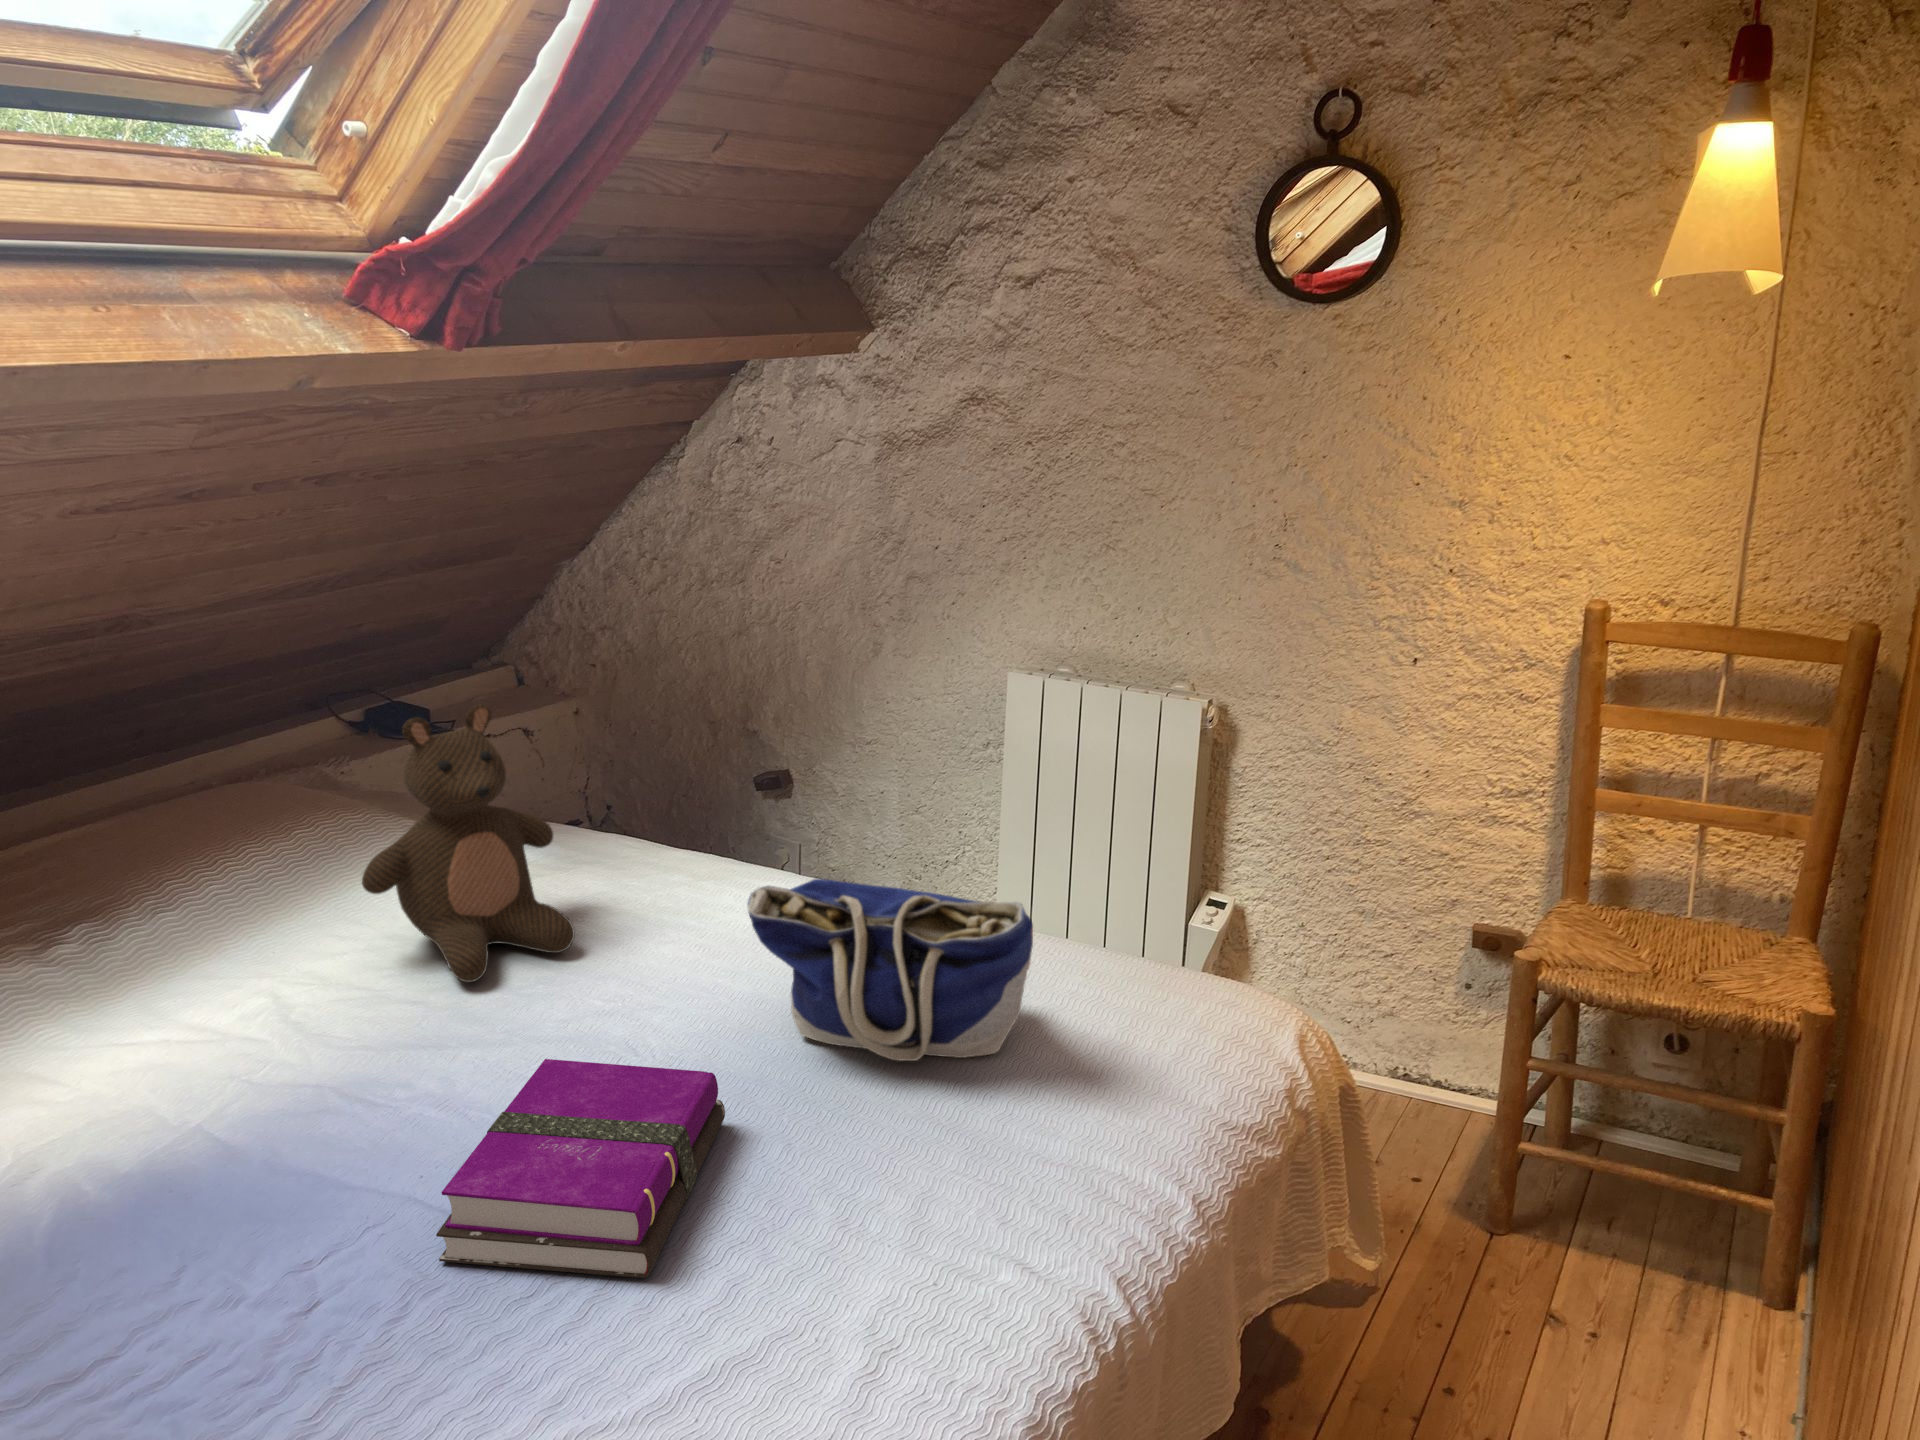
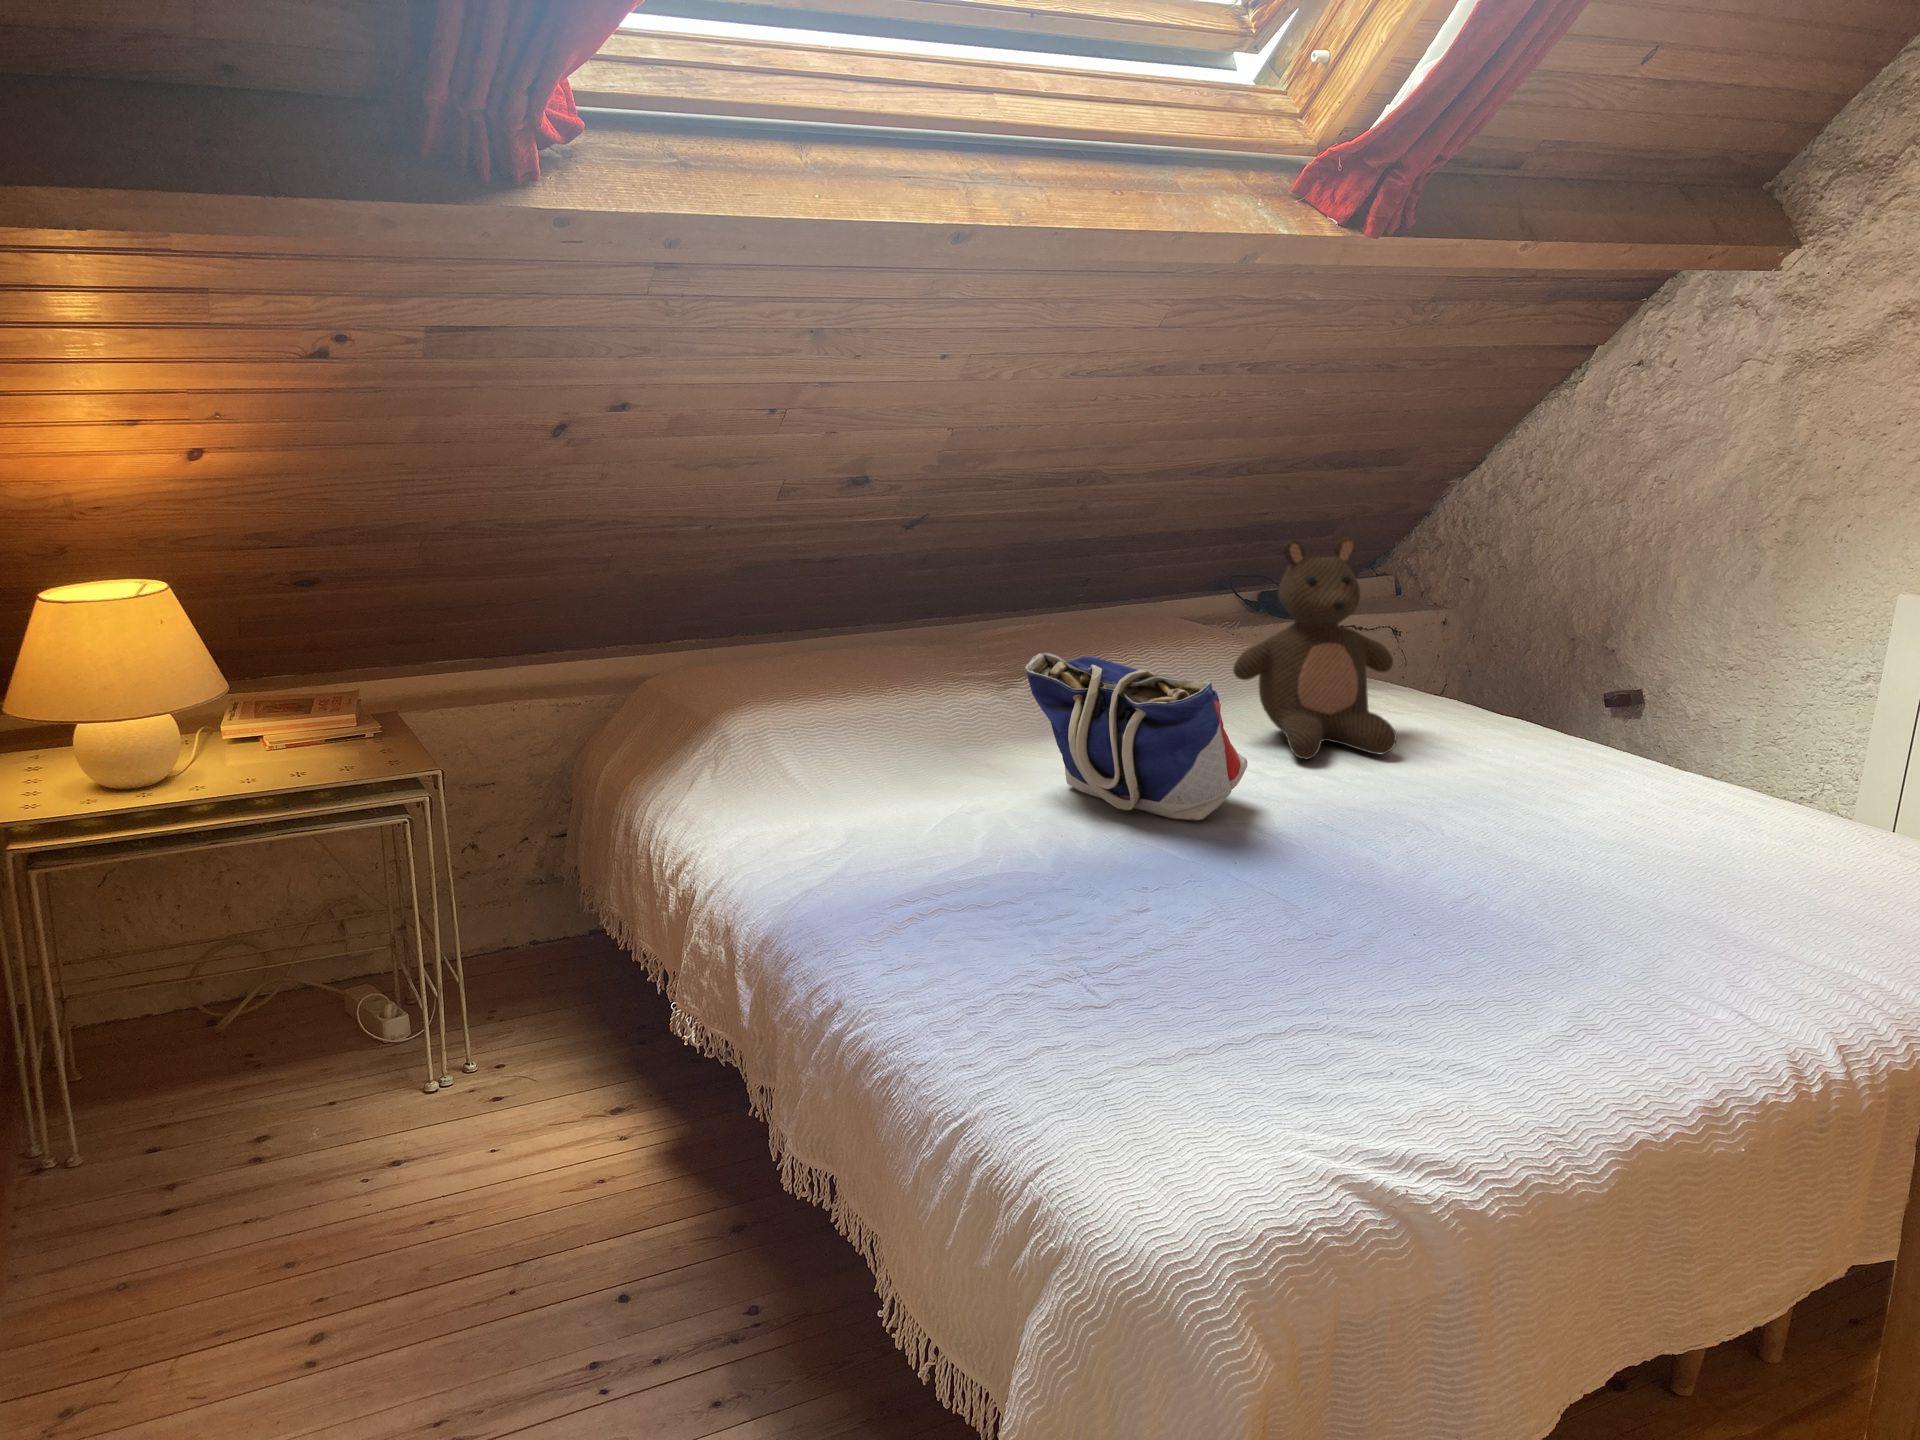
tote bag: present [747,879,1033,1061] -> present [1025,652,1247,820]
hardback book: present [436,1059,725,1278] -> none [1243,794,1494,941]

